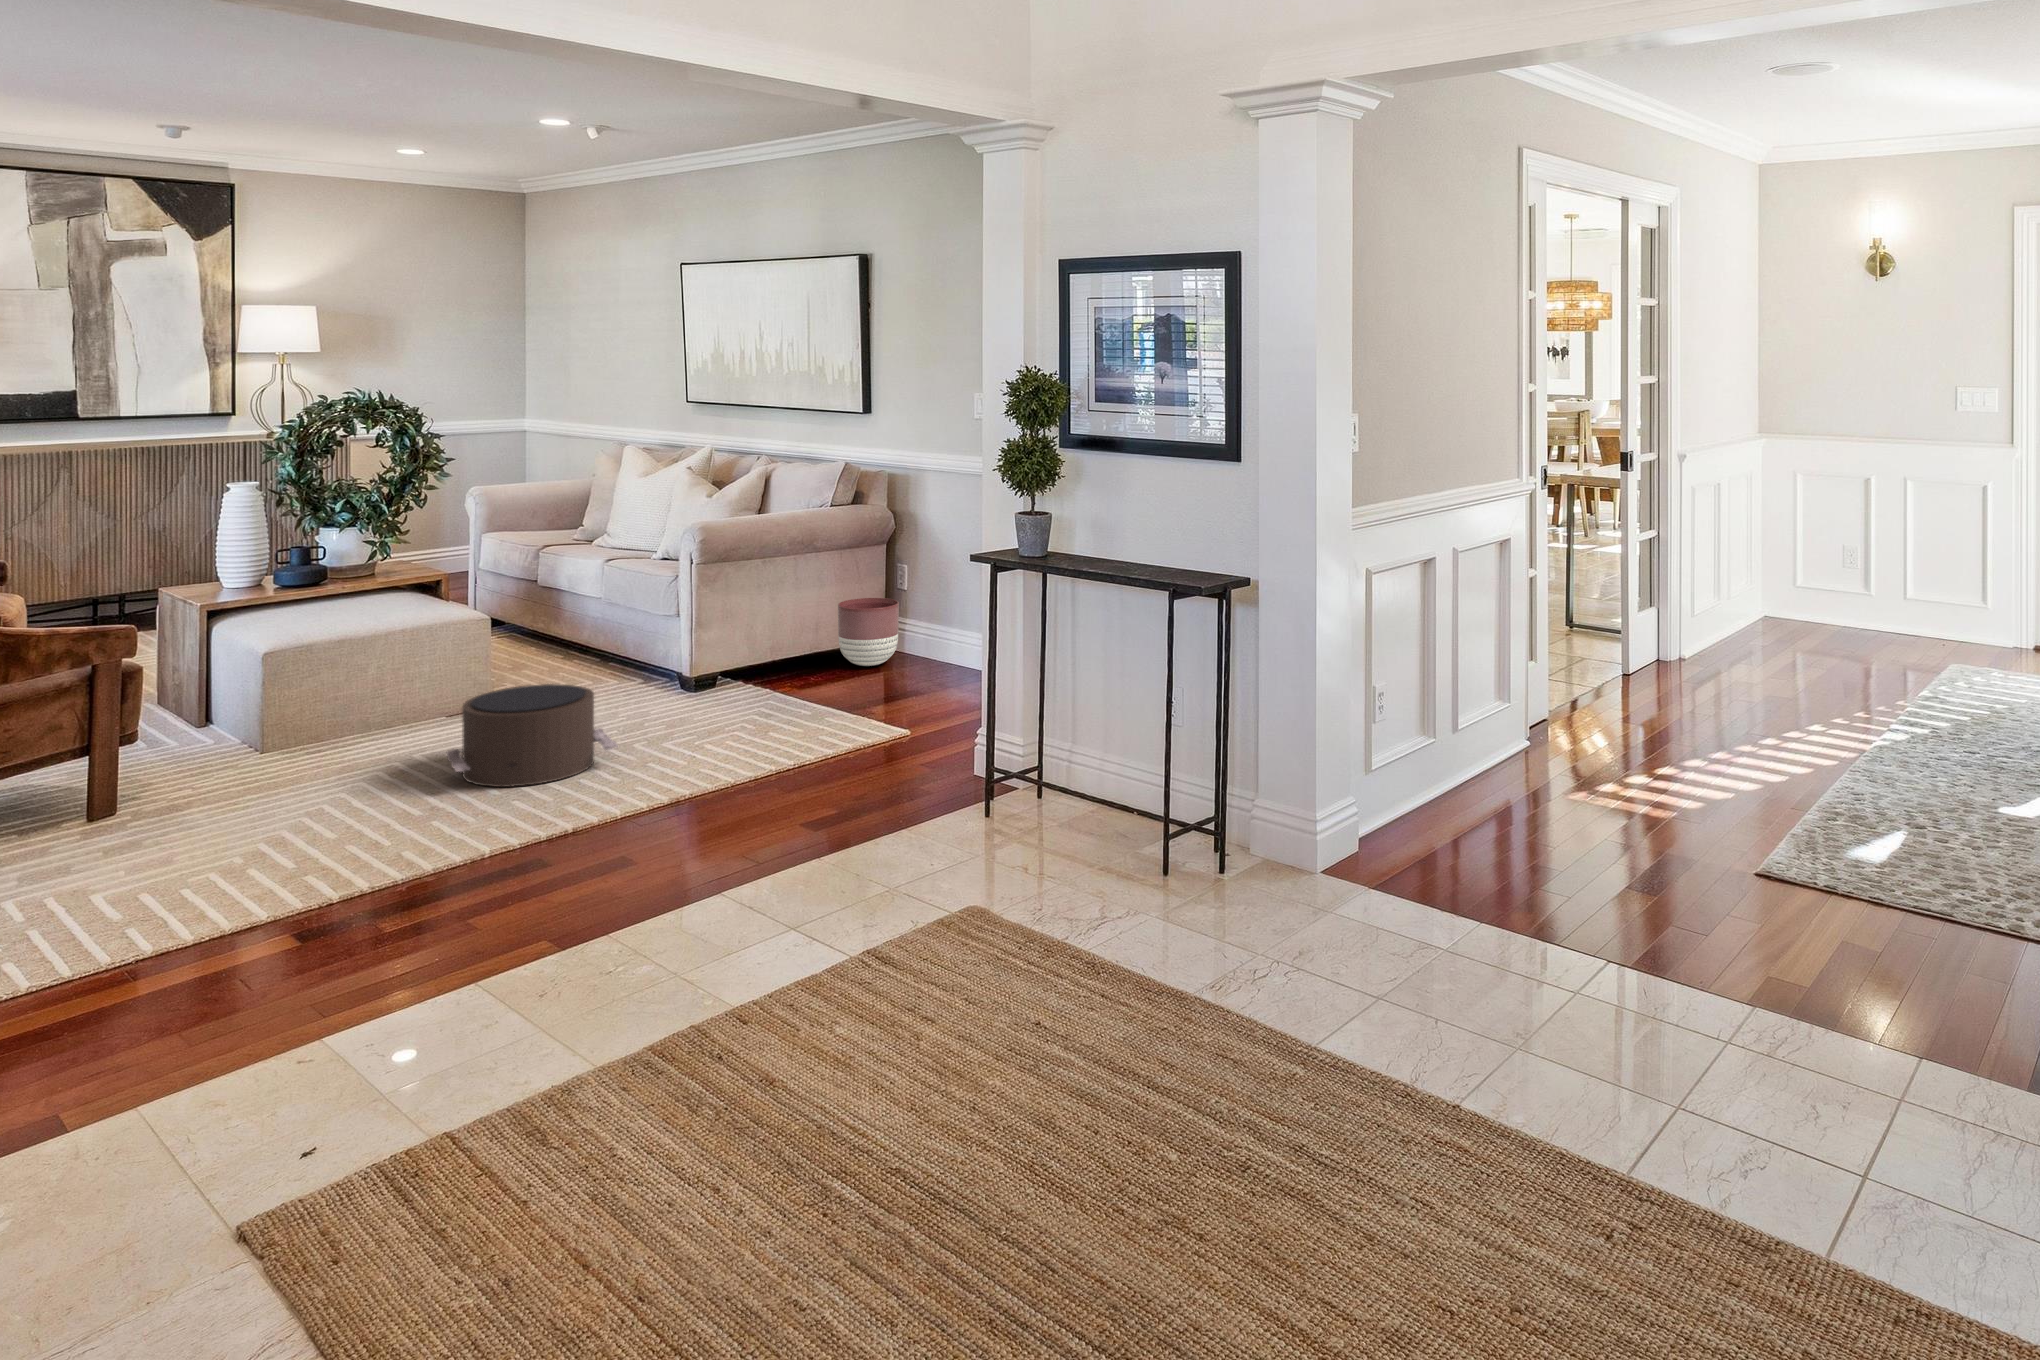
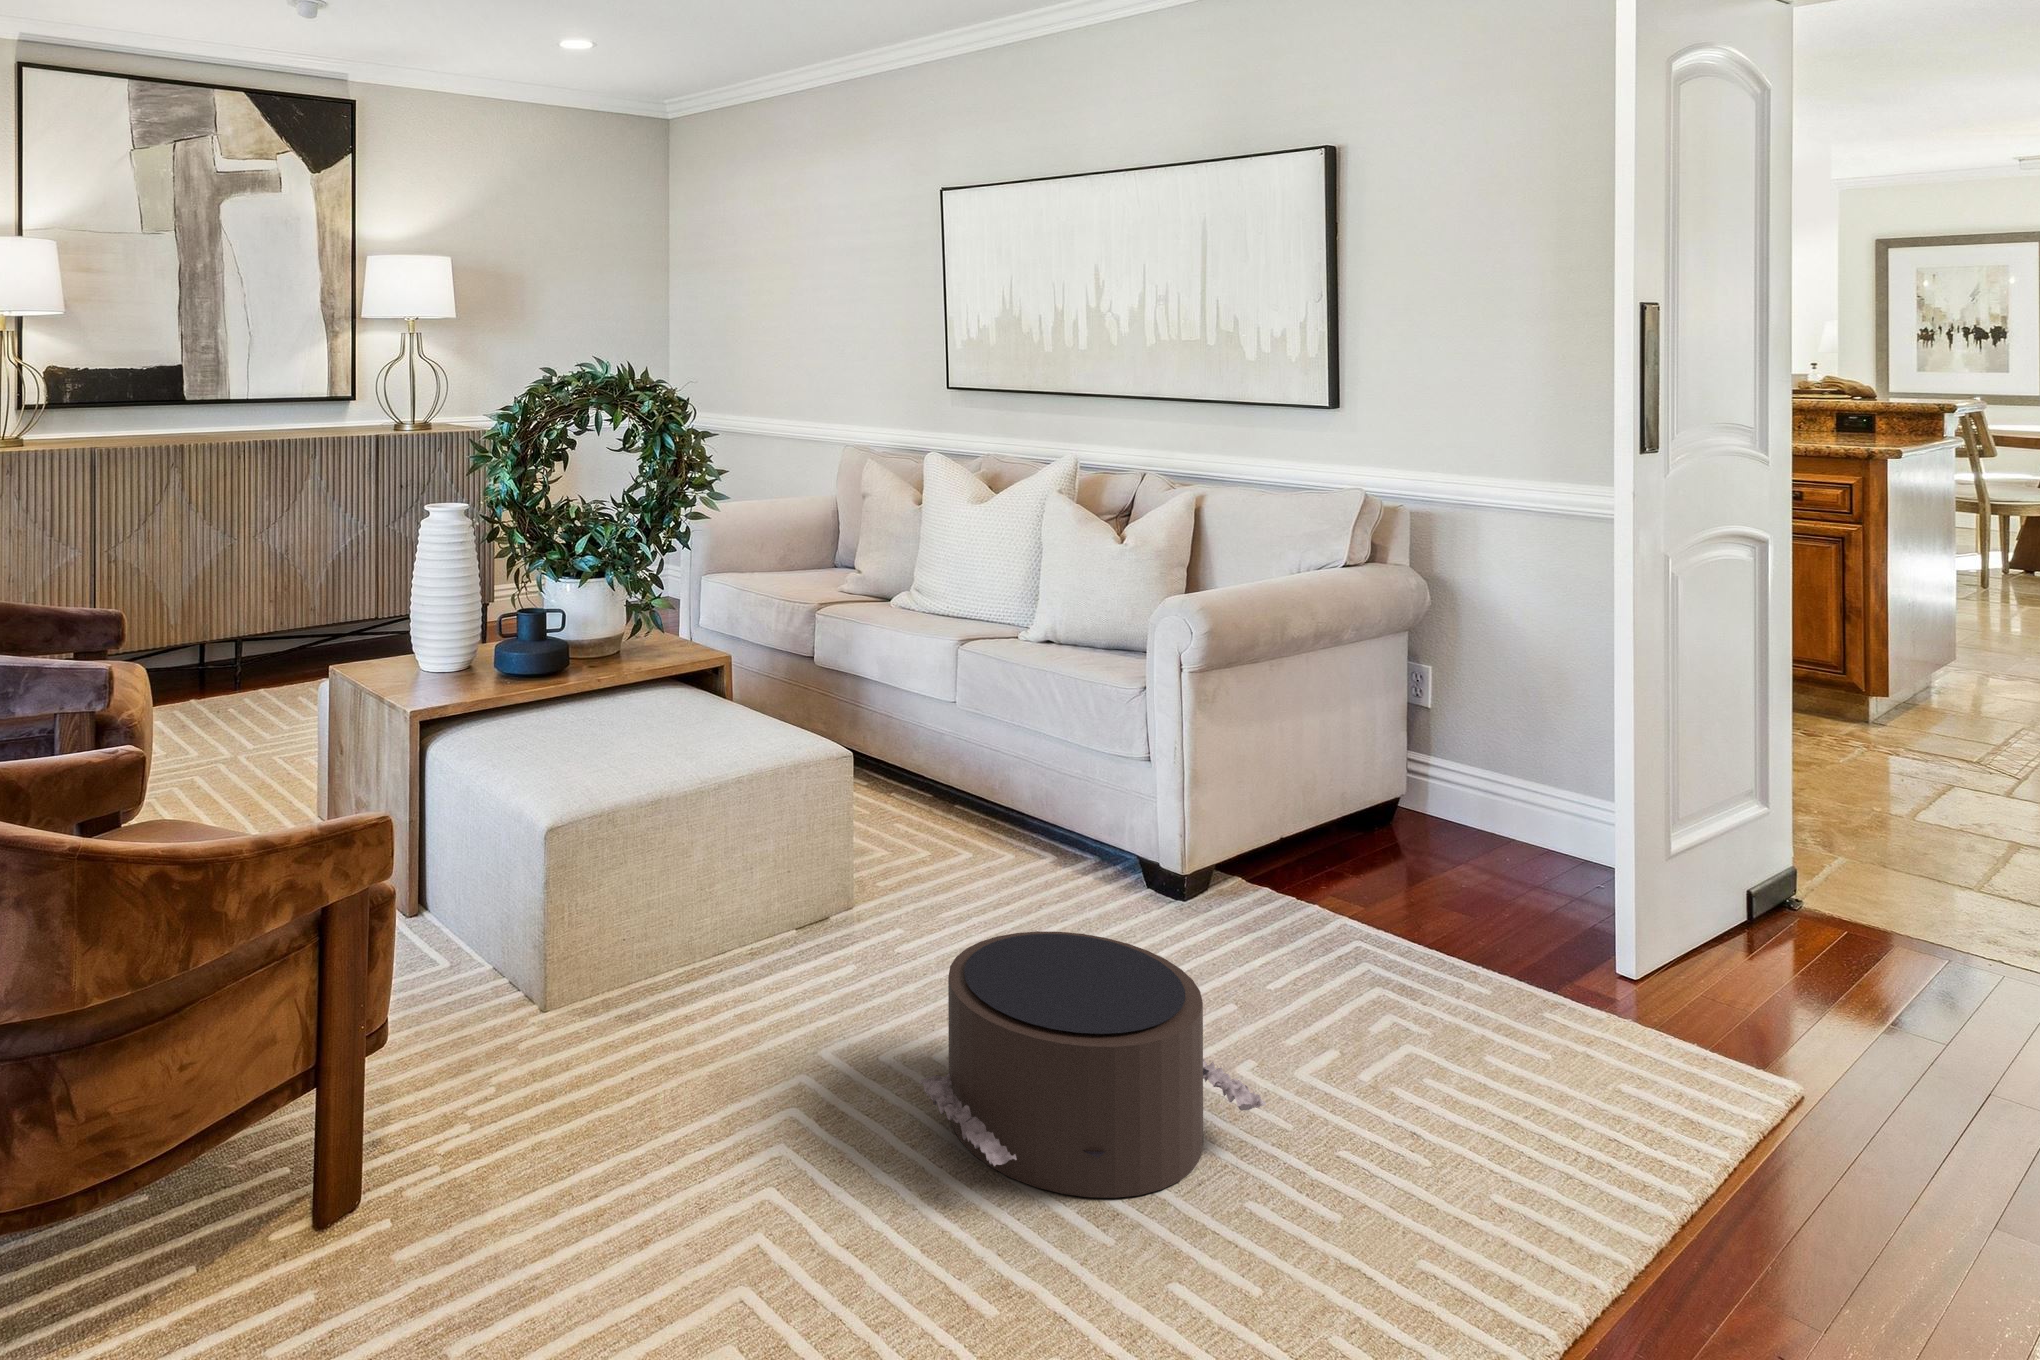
planter: present [838,598,899,666] -> none [1371,727,1488,854]

